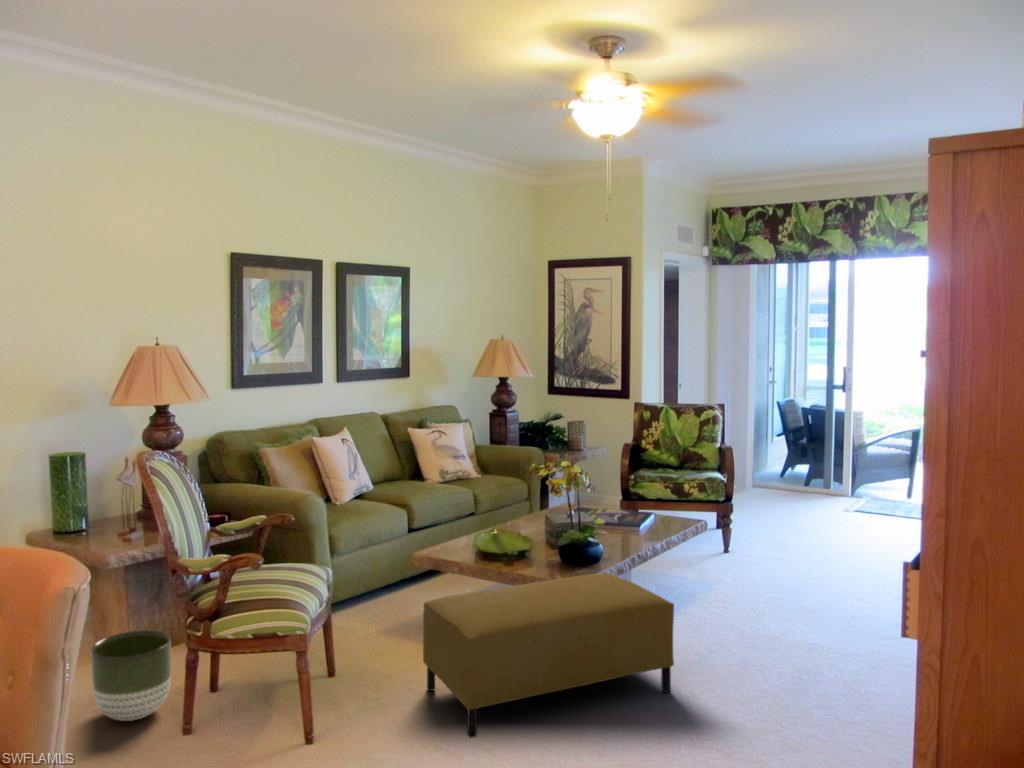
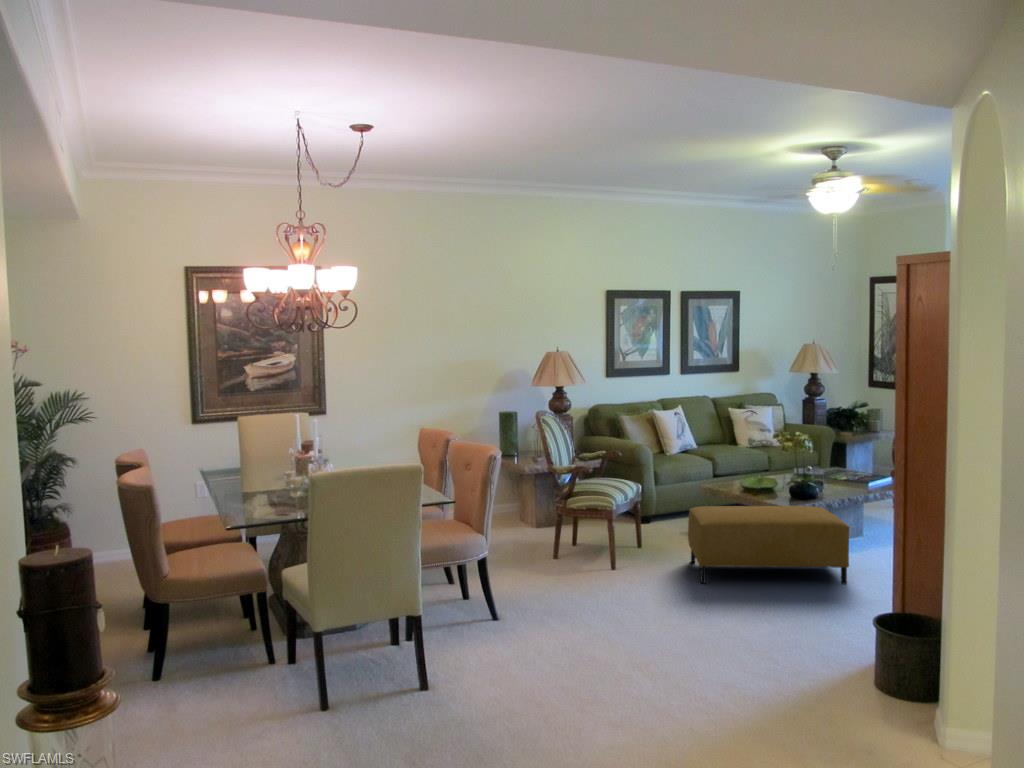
planter: present [91,630,171,721] -> none [513,506,551,550]

